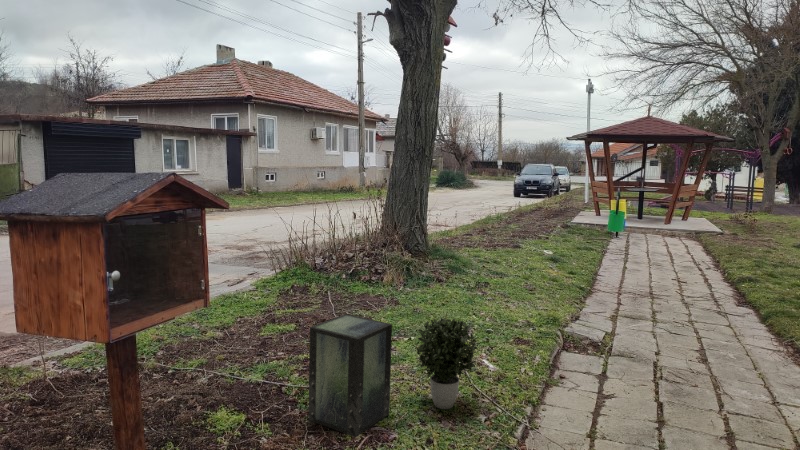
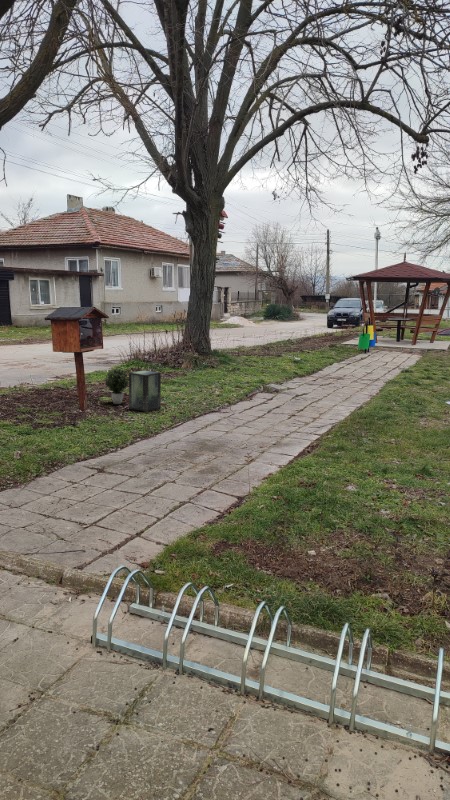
potted plant: present [417,318,477,409] -> present [105,369,129,404]

